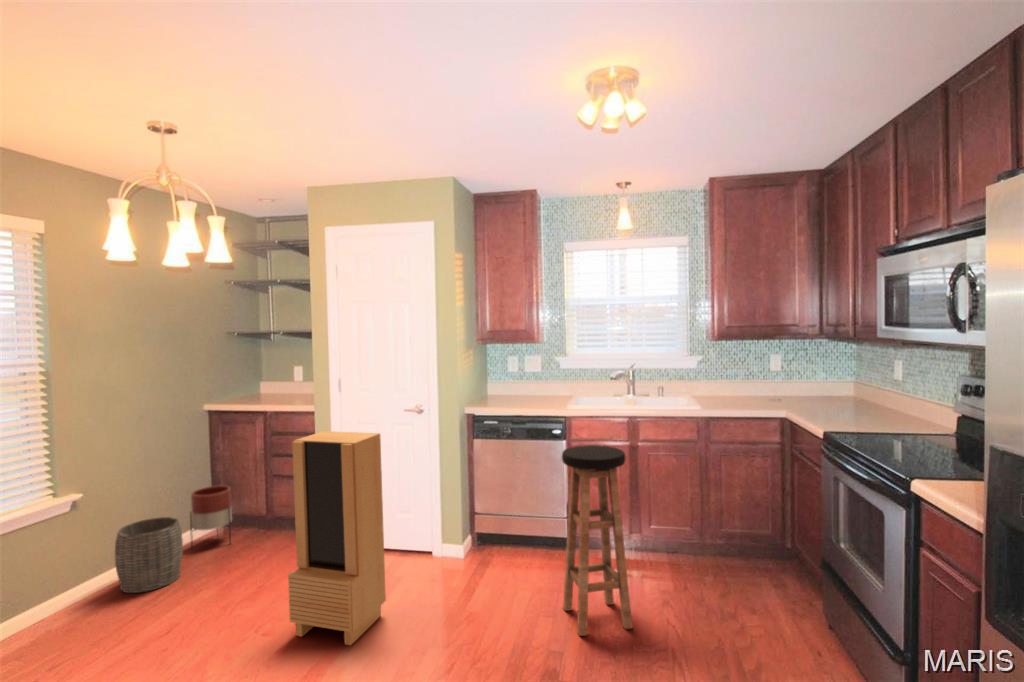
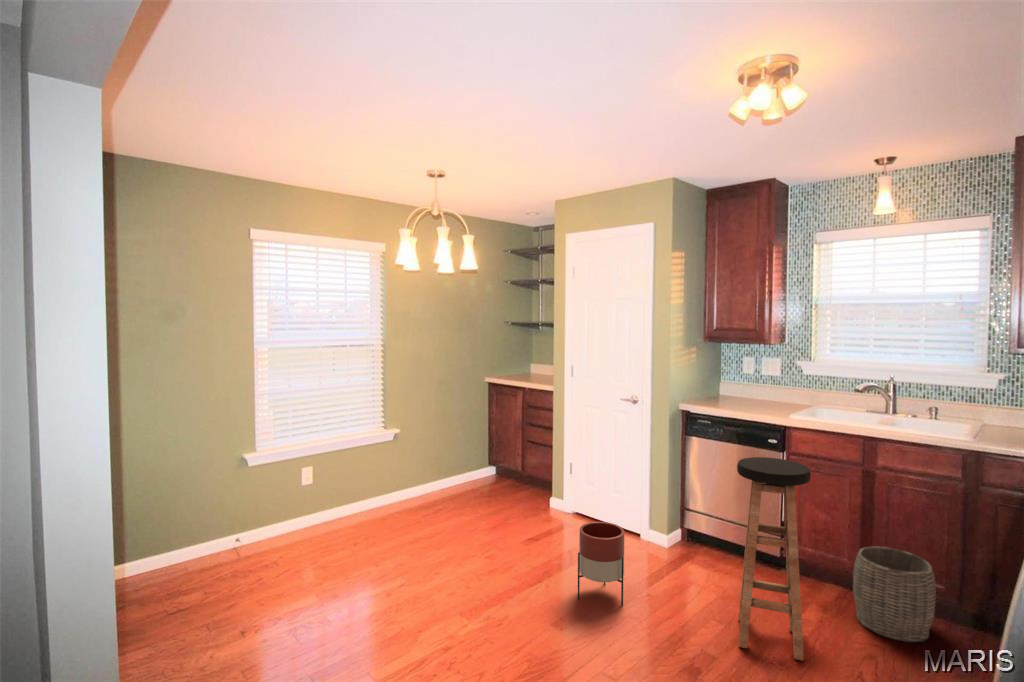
storage cabinet: present [288,431,386,645] -> none [502,409,577,585]
planter: present [190,485,232,548] -> present [578,522,624,605]
woven basket: present [115,517,183,593] -> present [853,547,936,642]

